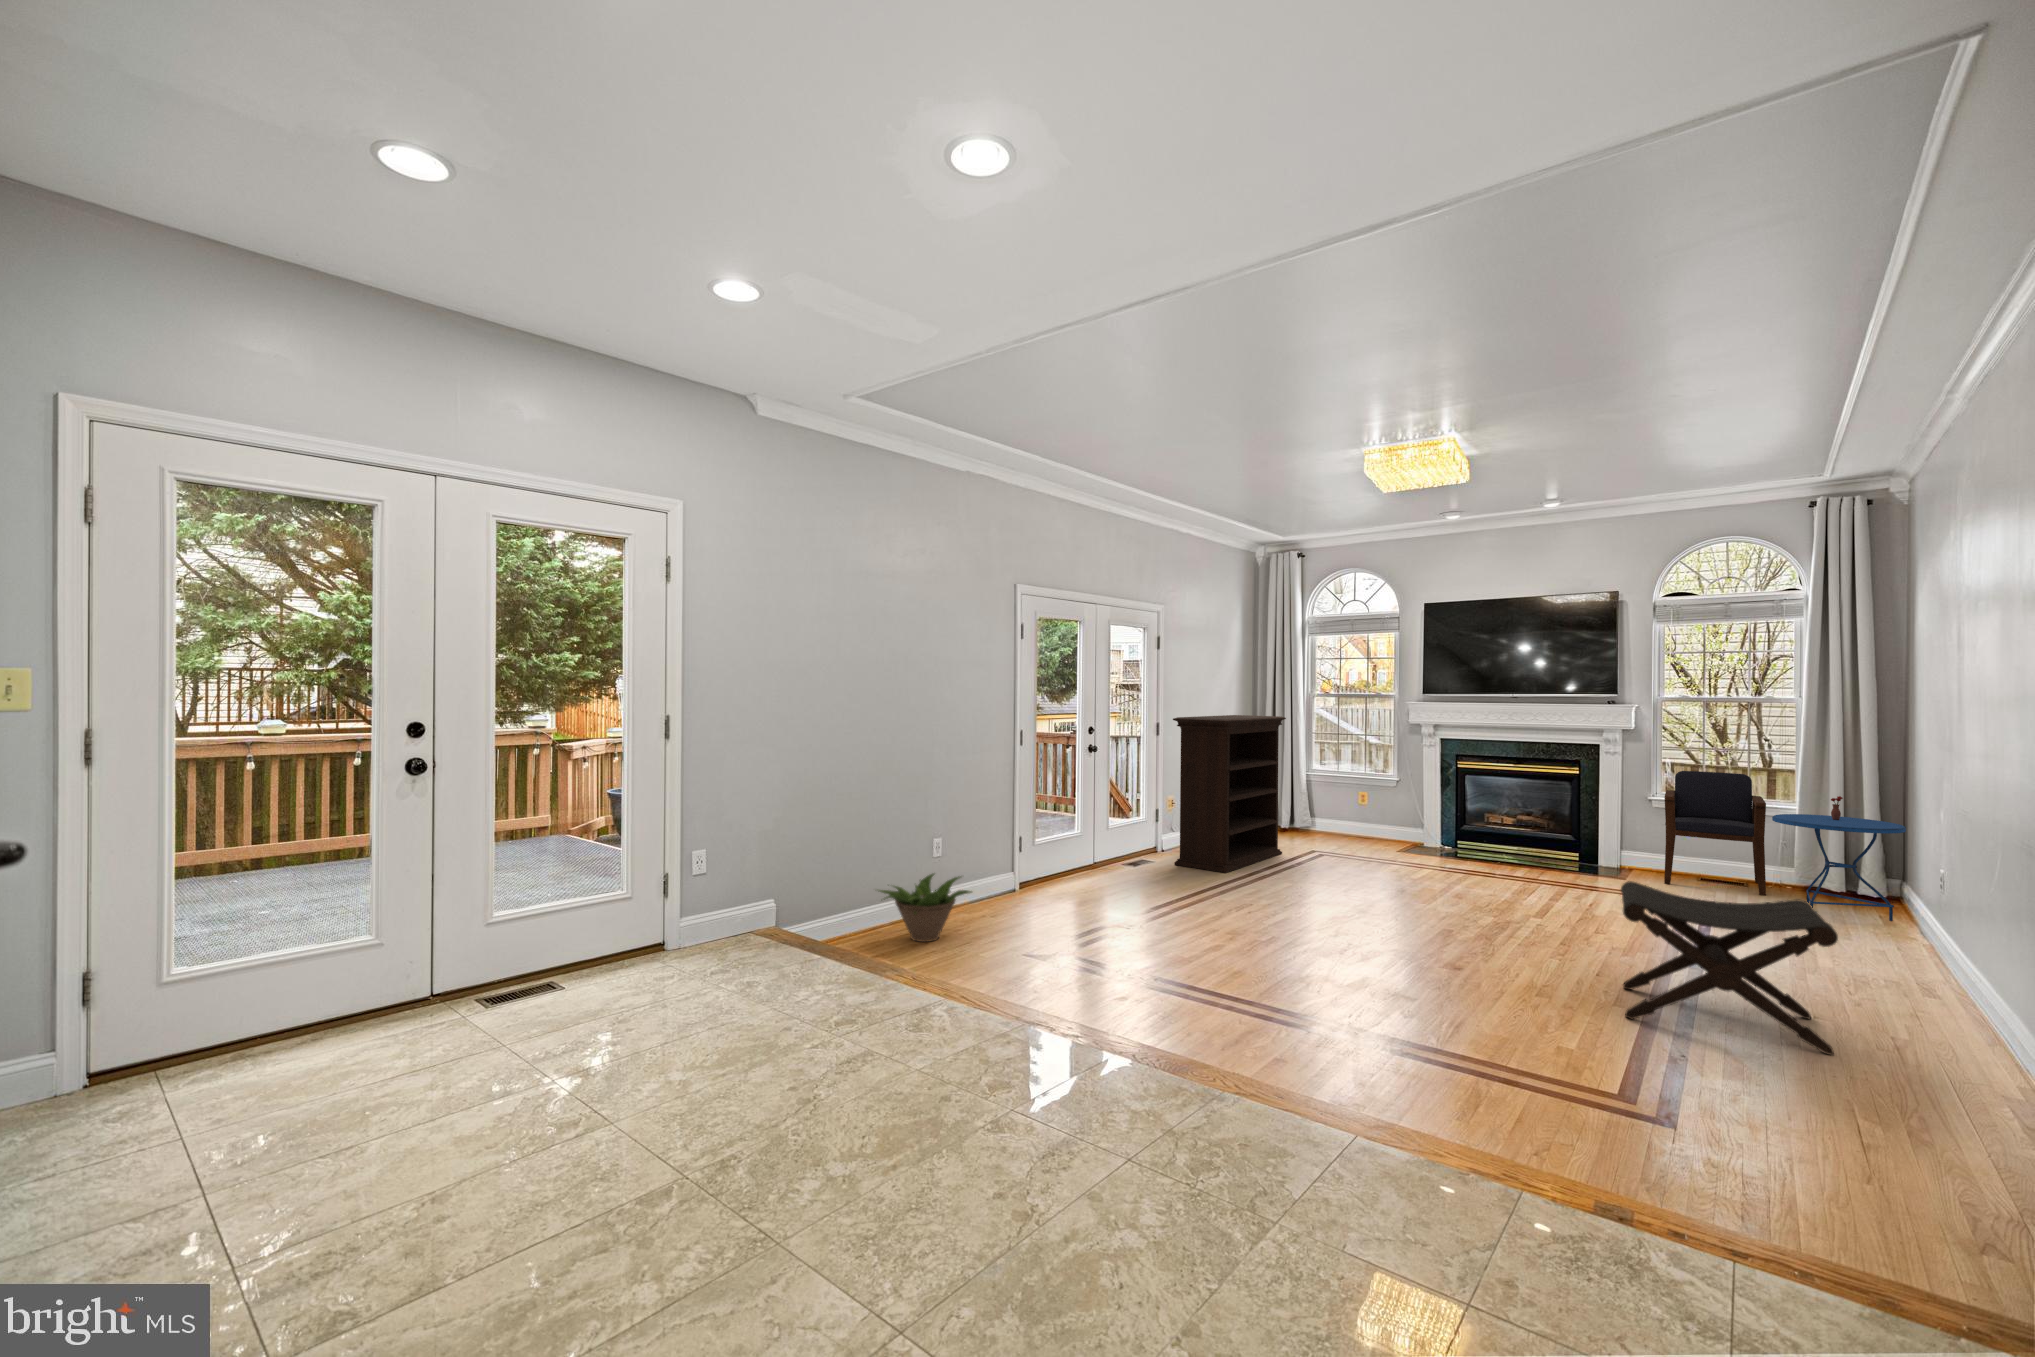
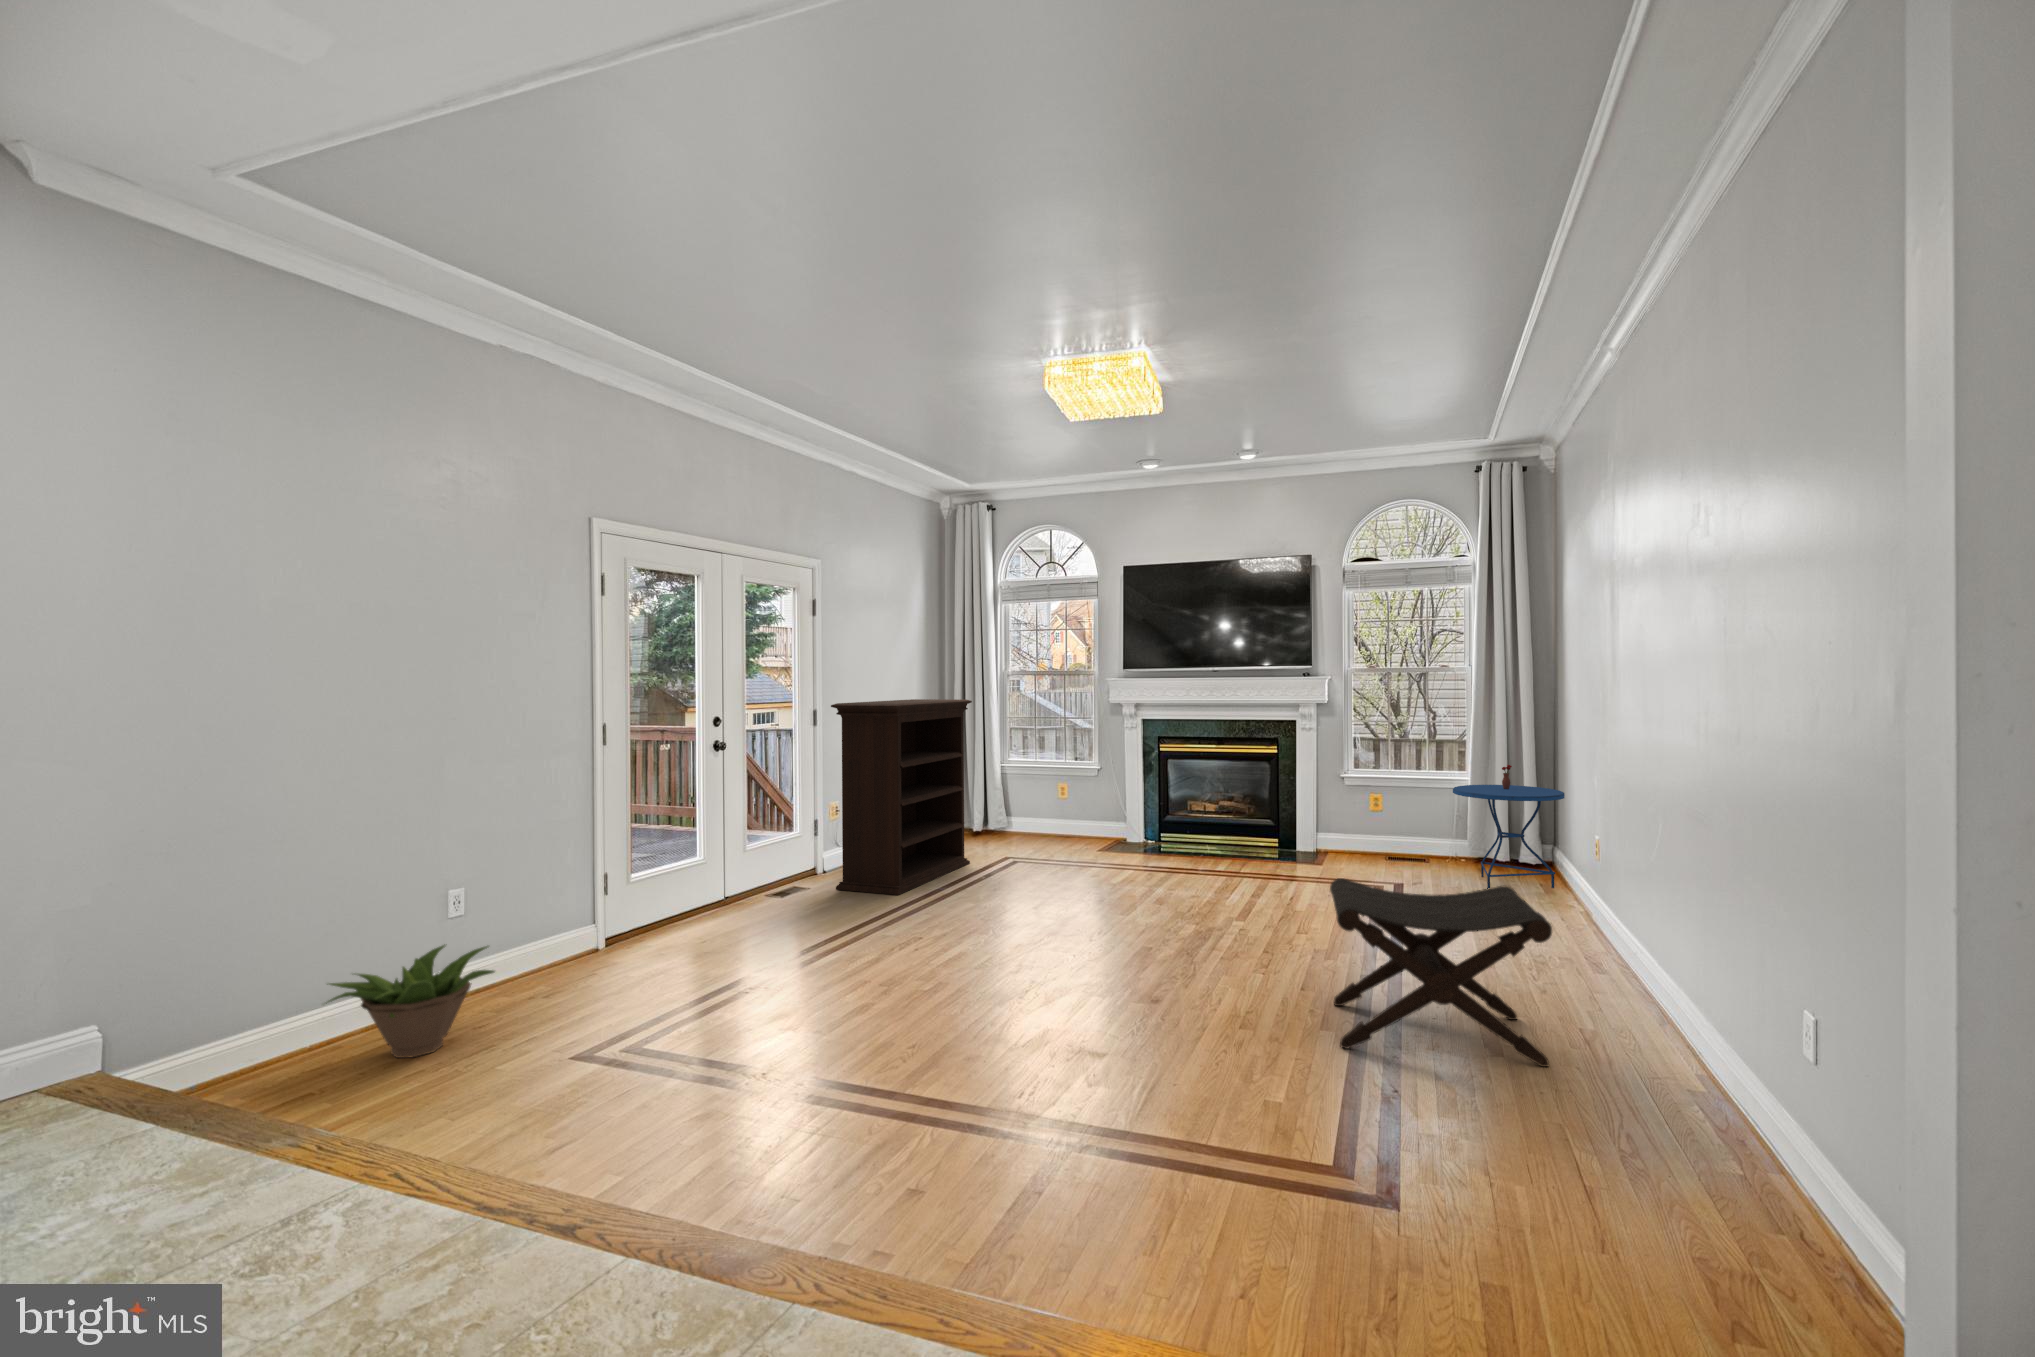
armchair: present [1664,771,1766,895] -> none [1355,745,1446,870]

